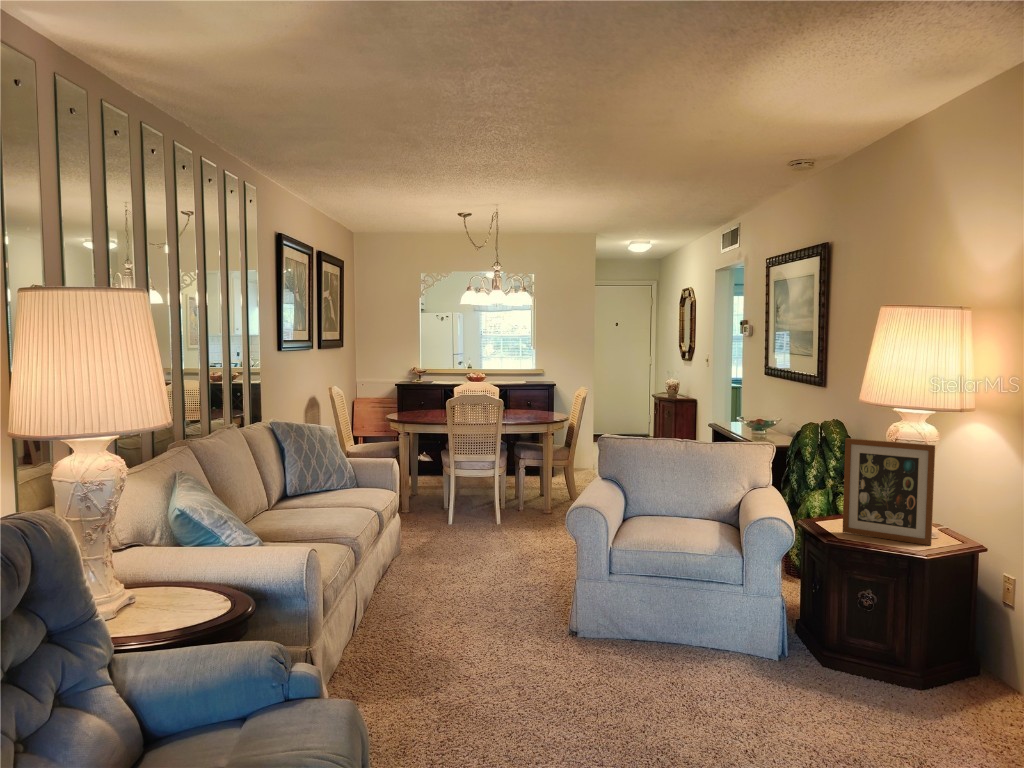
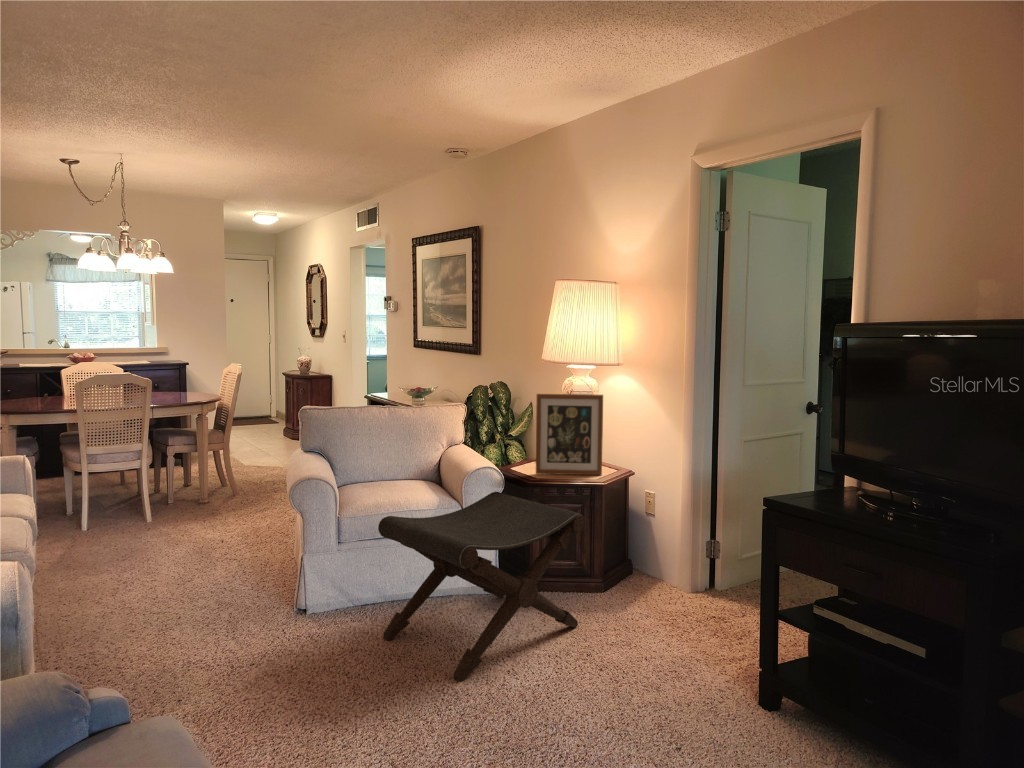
footstool: none [634,546,873,744] -> present [378,492,584,681]

